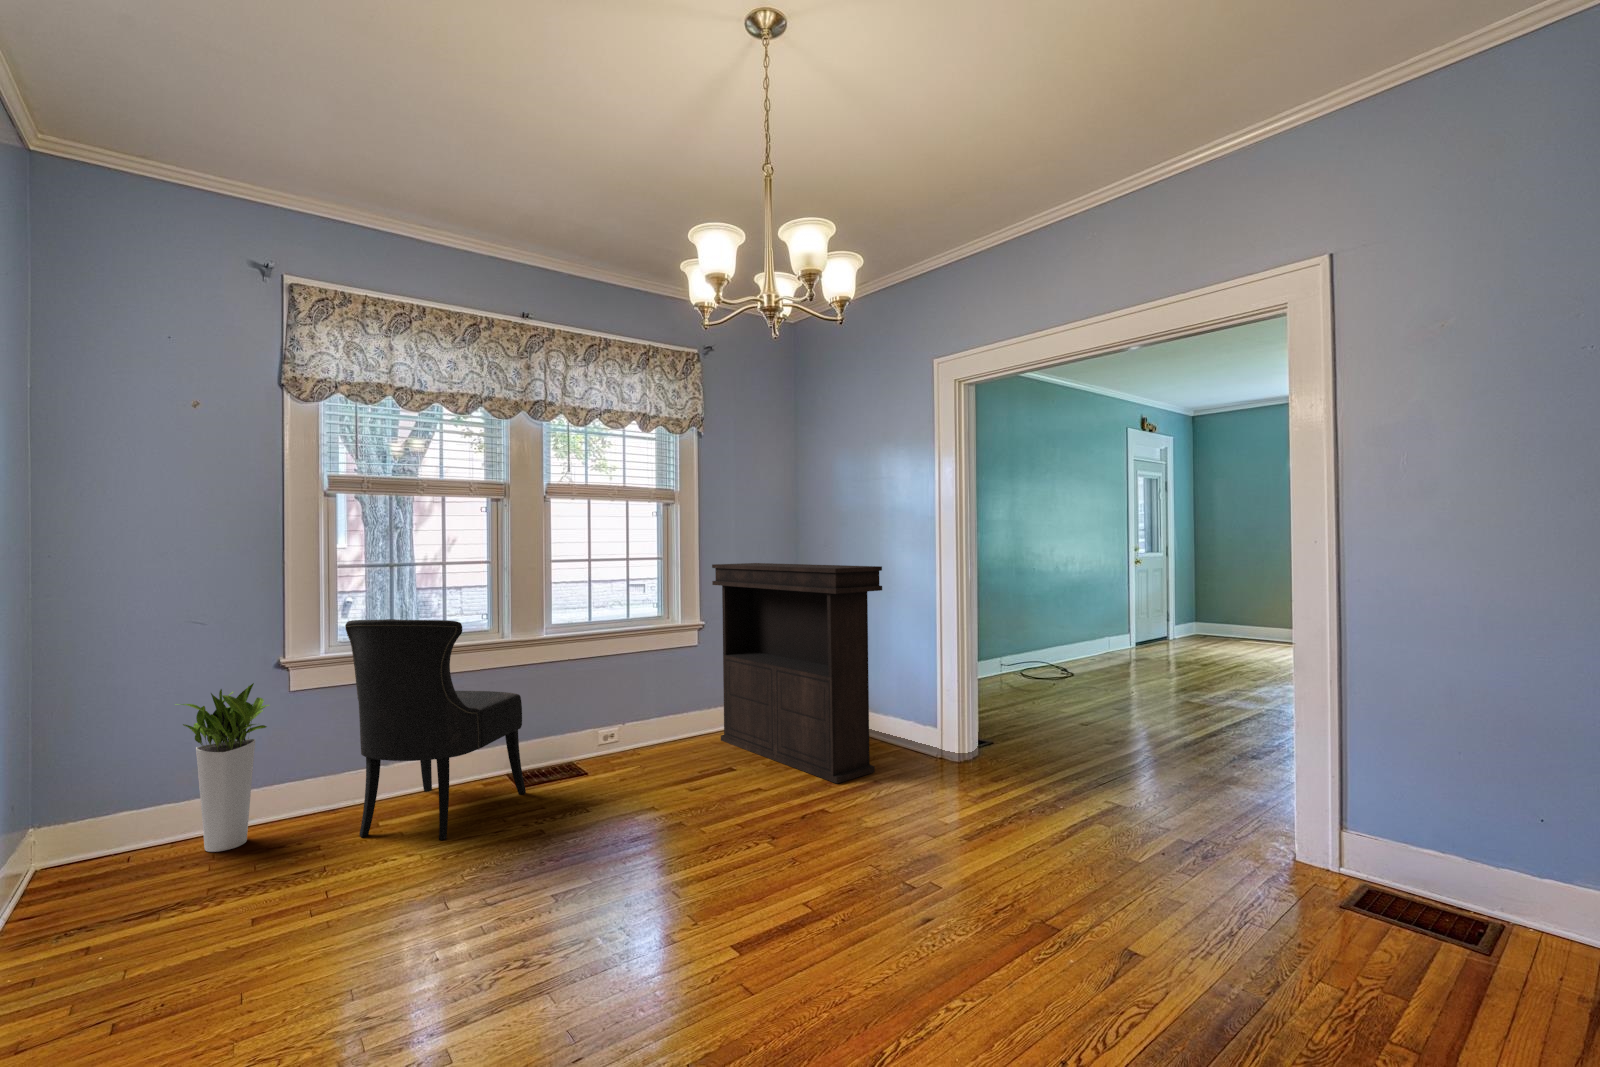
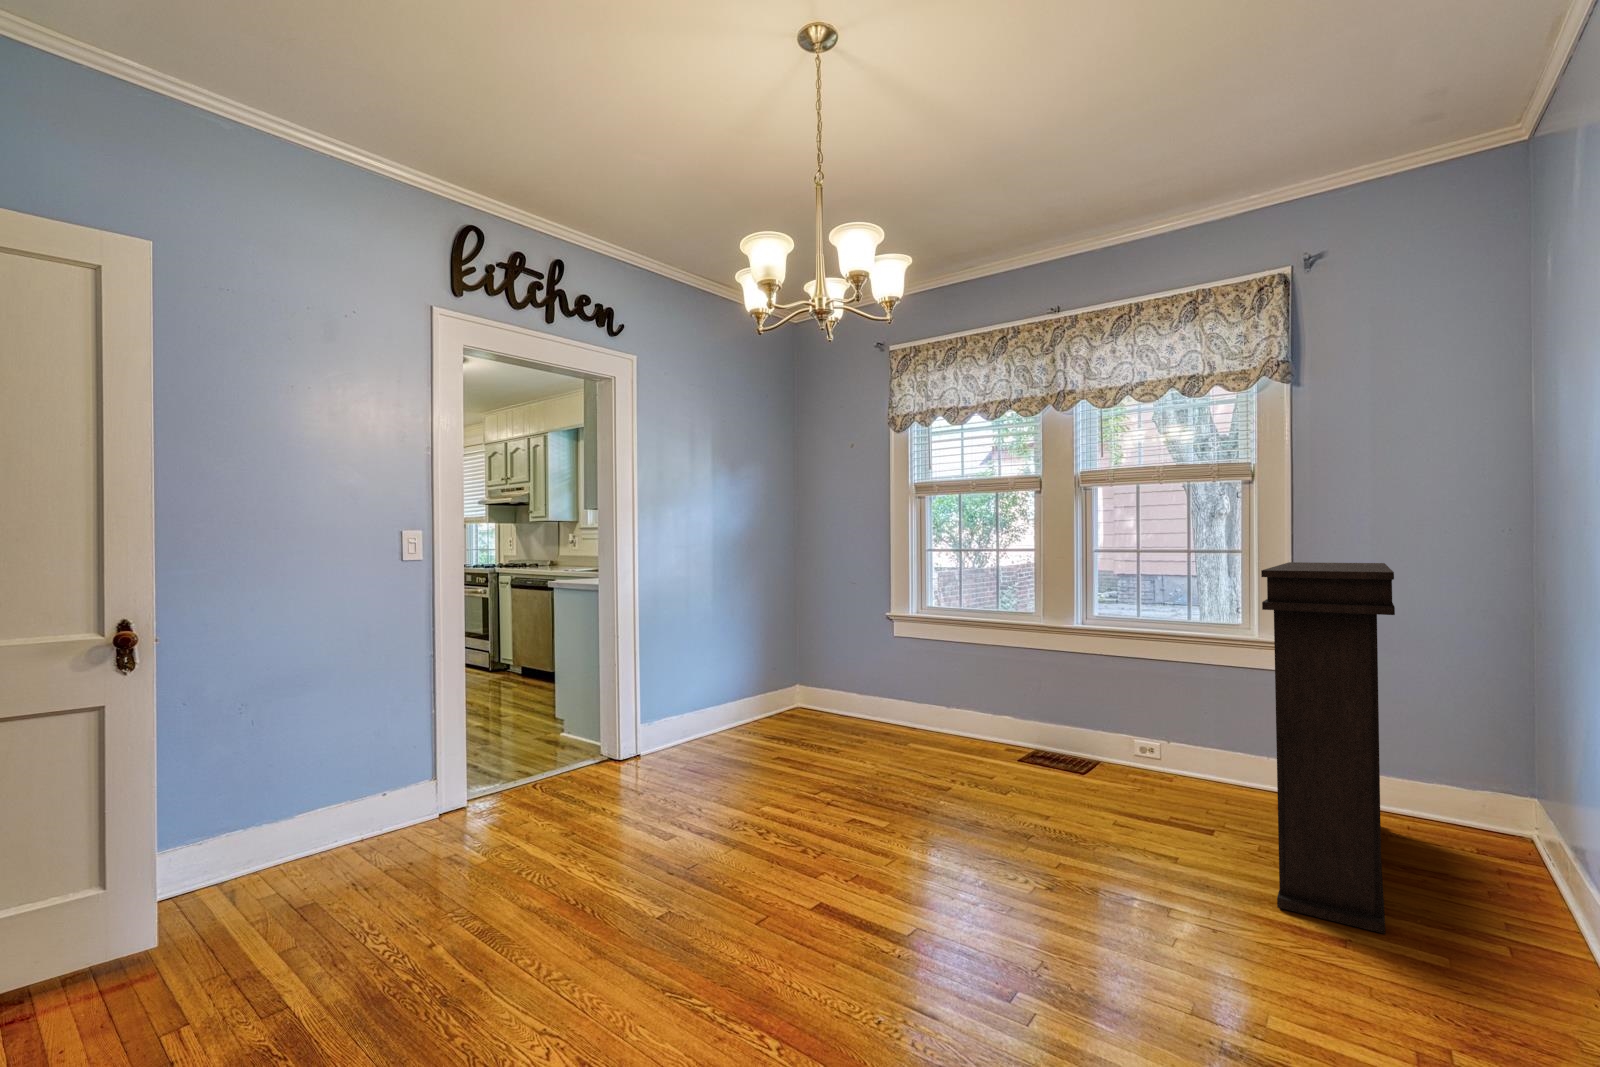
dining chair: present [345,619,526,840] -> none [879,590,1015,770]
planter: present [181,683,269,852] -> none [827,627,879,732]

